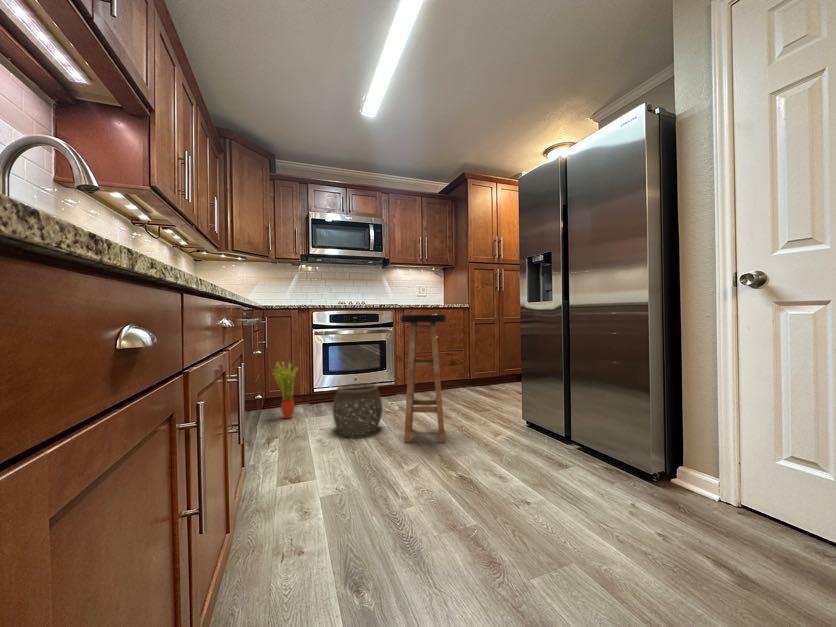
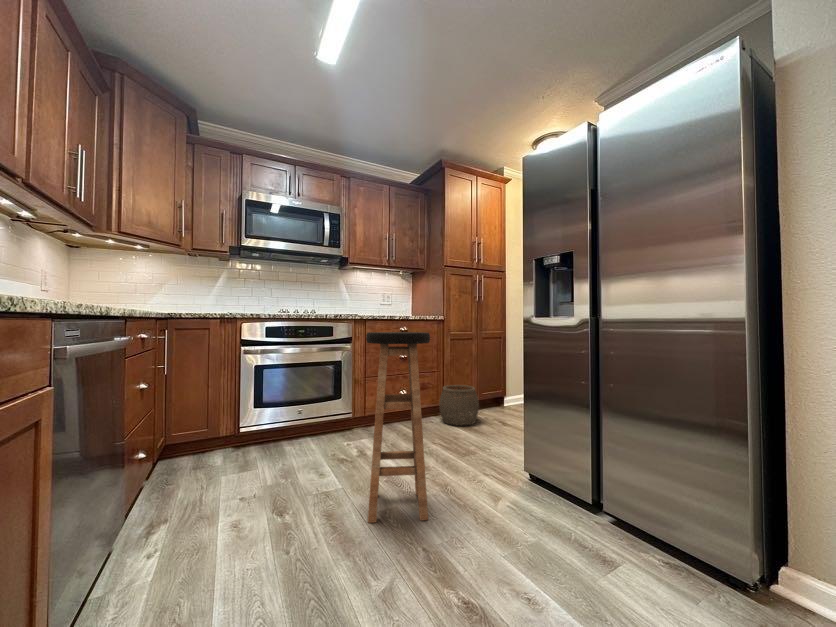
potted plant: present [273,362,297,418] -> none [171,394,213,478]
woven basket: present [333,383,382,435] -> present [439,385,479,426]

